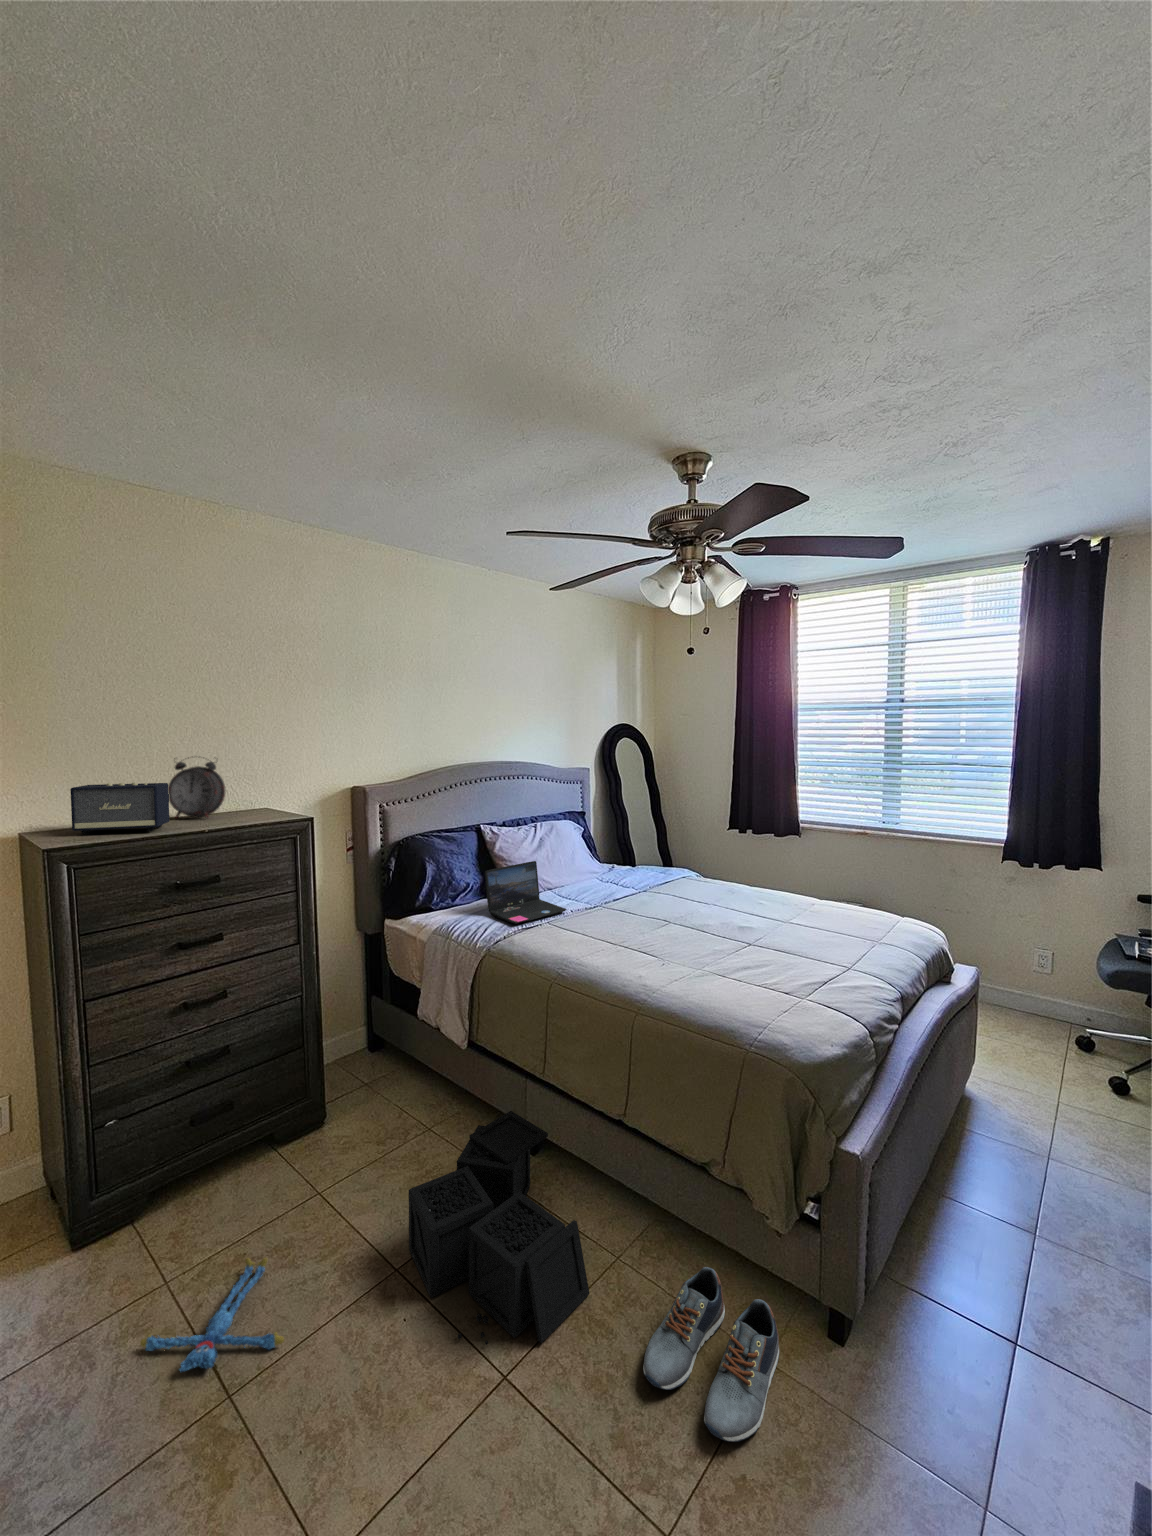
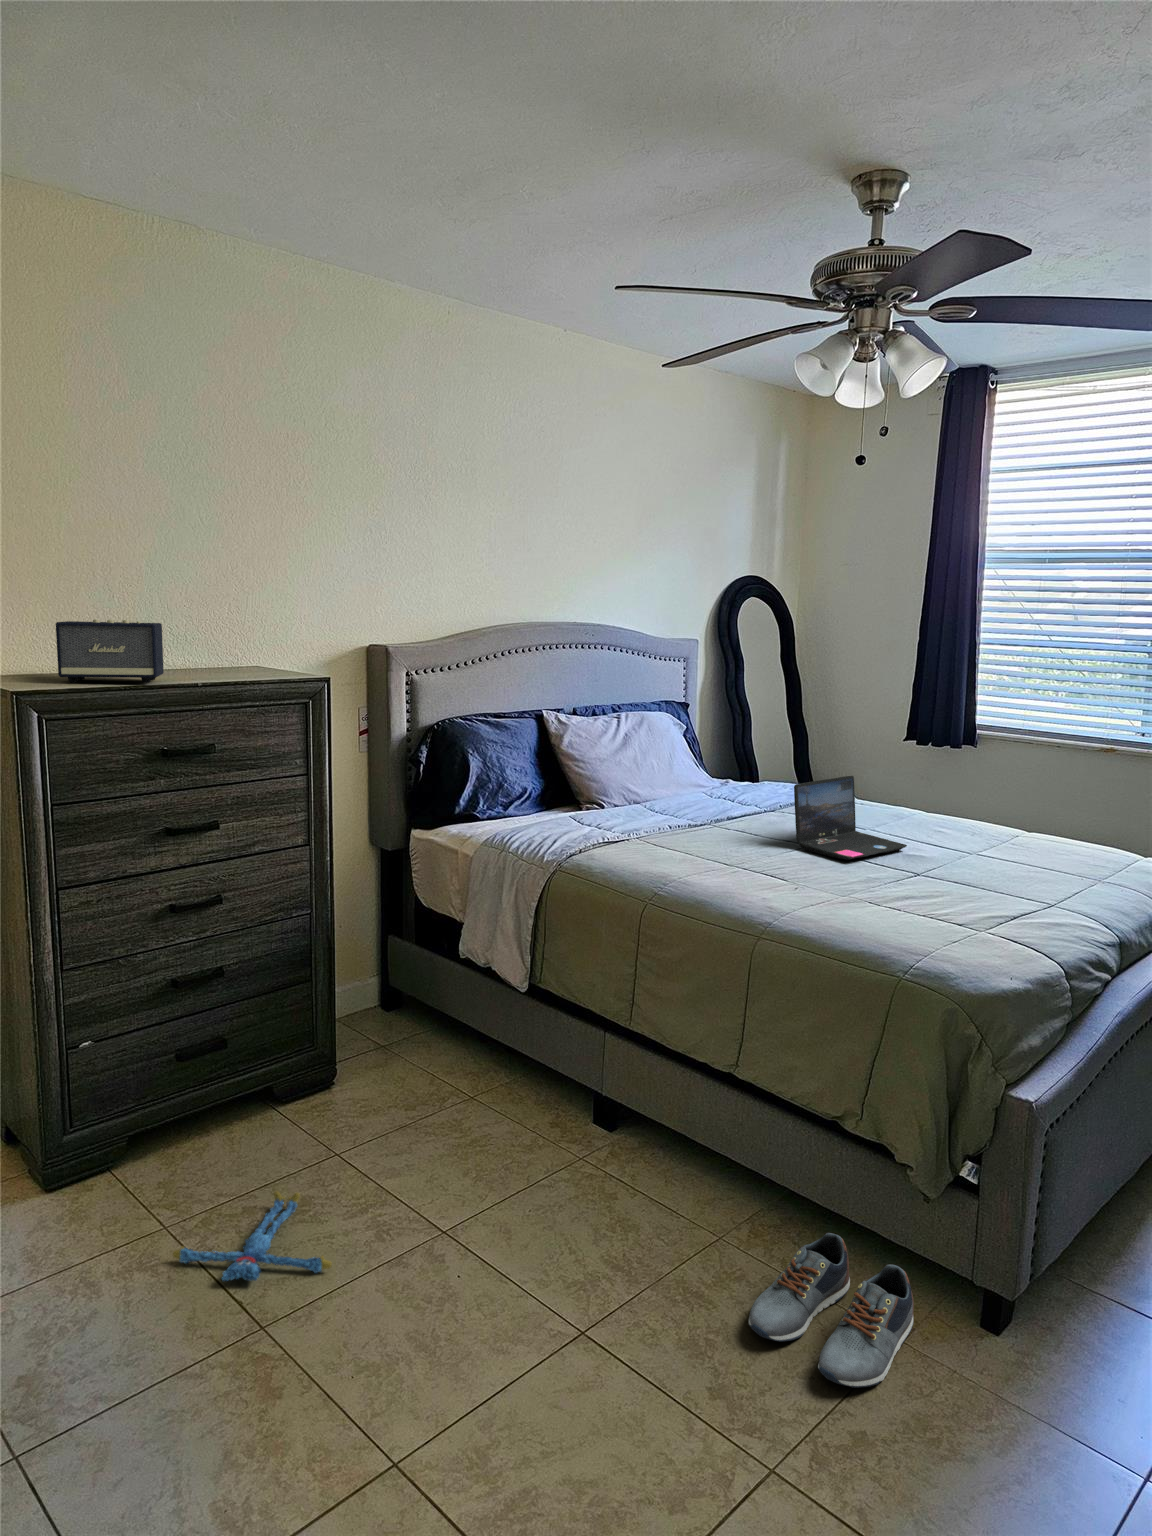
alarm clock: present [168,761,225,819] -> none [152,592,223,675]
laptop: present [485,861,566,924] -> present [794,776,907,860]
storage bin: present [409,1111,589,1345] -> none [464,1067,685,1293]

